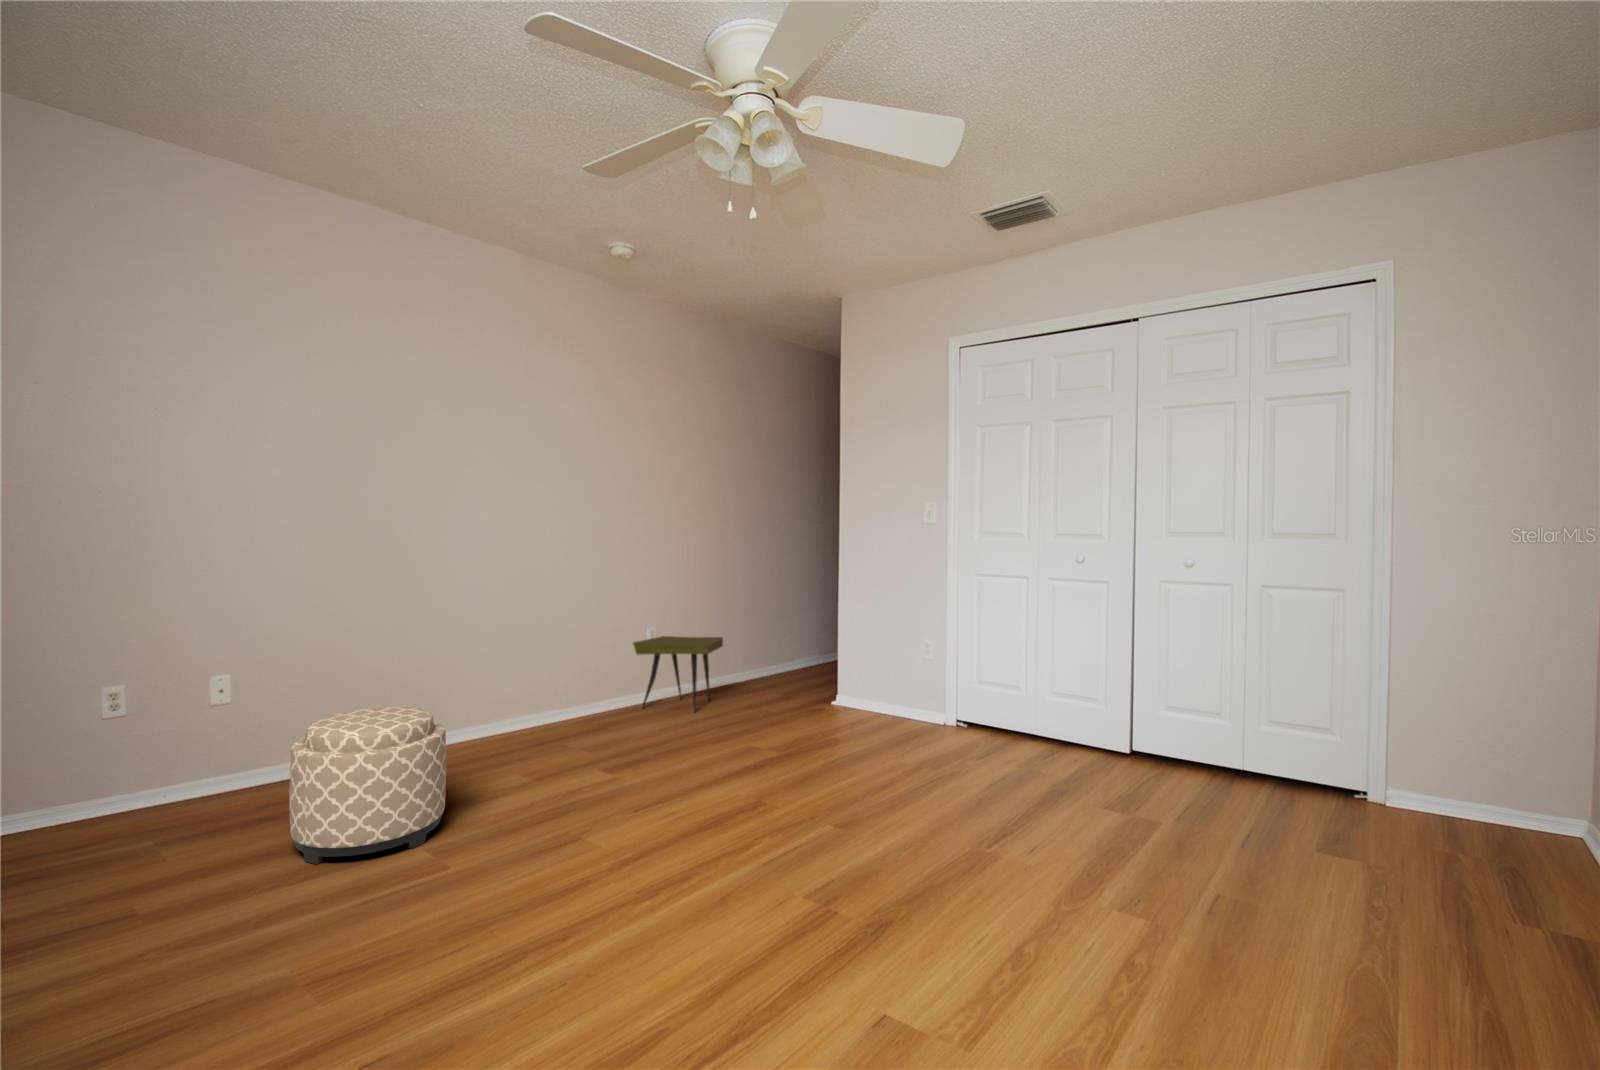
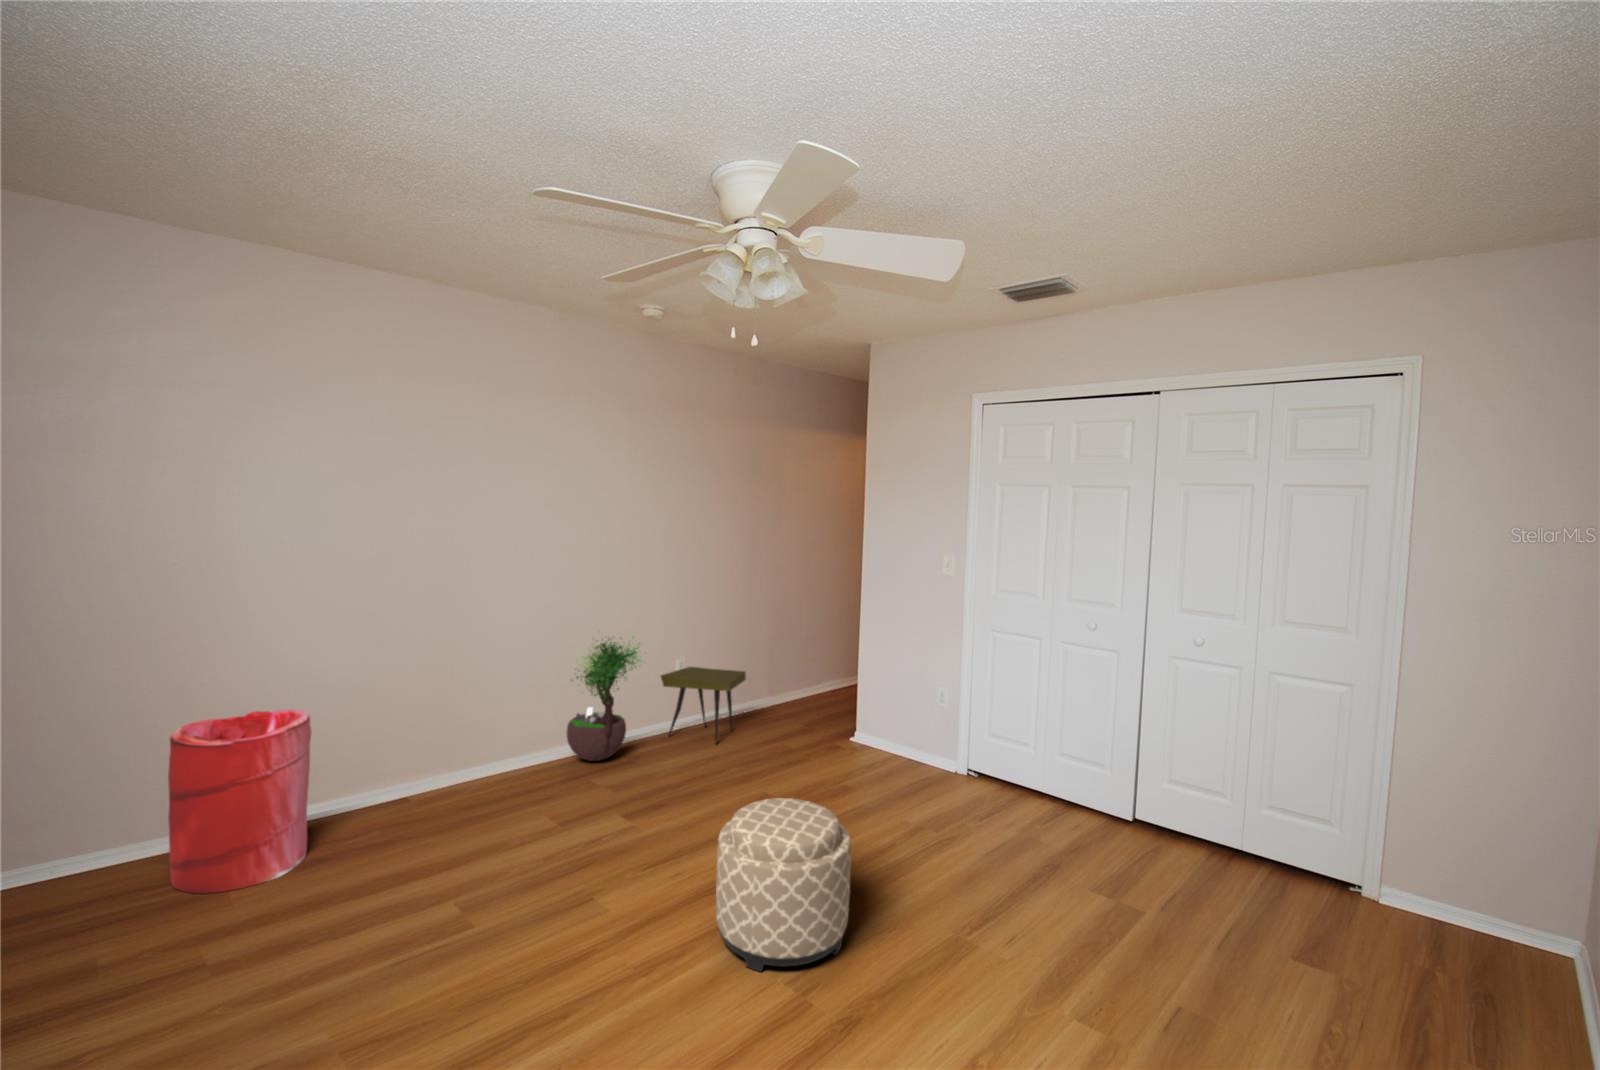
potted tree: none [535,586,620,729] -> present [566,637,640,761]
laundry hamper: none [92,658,256,855] -> present [168,709,312,894]
ottoman: present [289,707,446,864] -> present [716,798,851,972]

